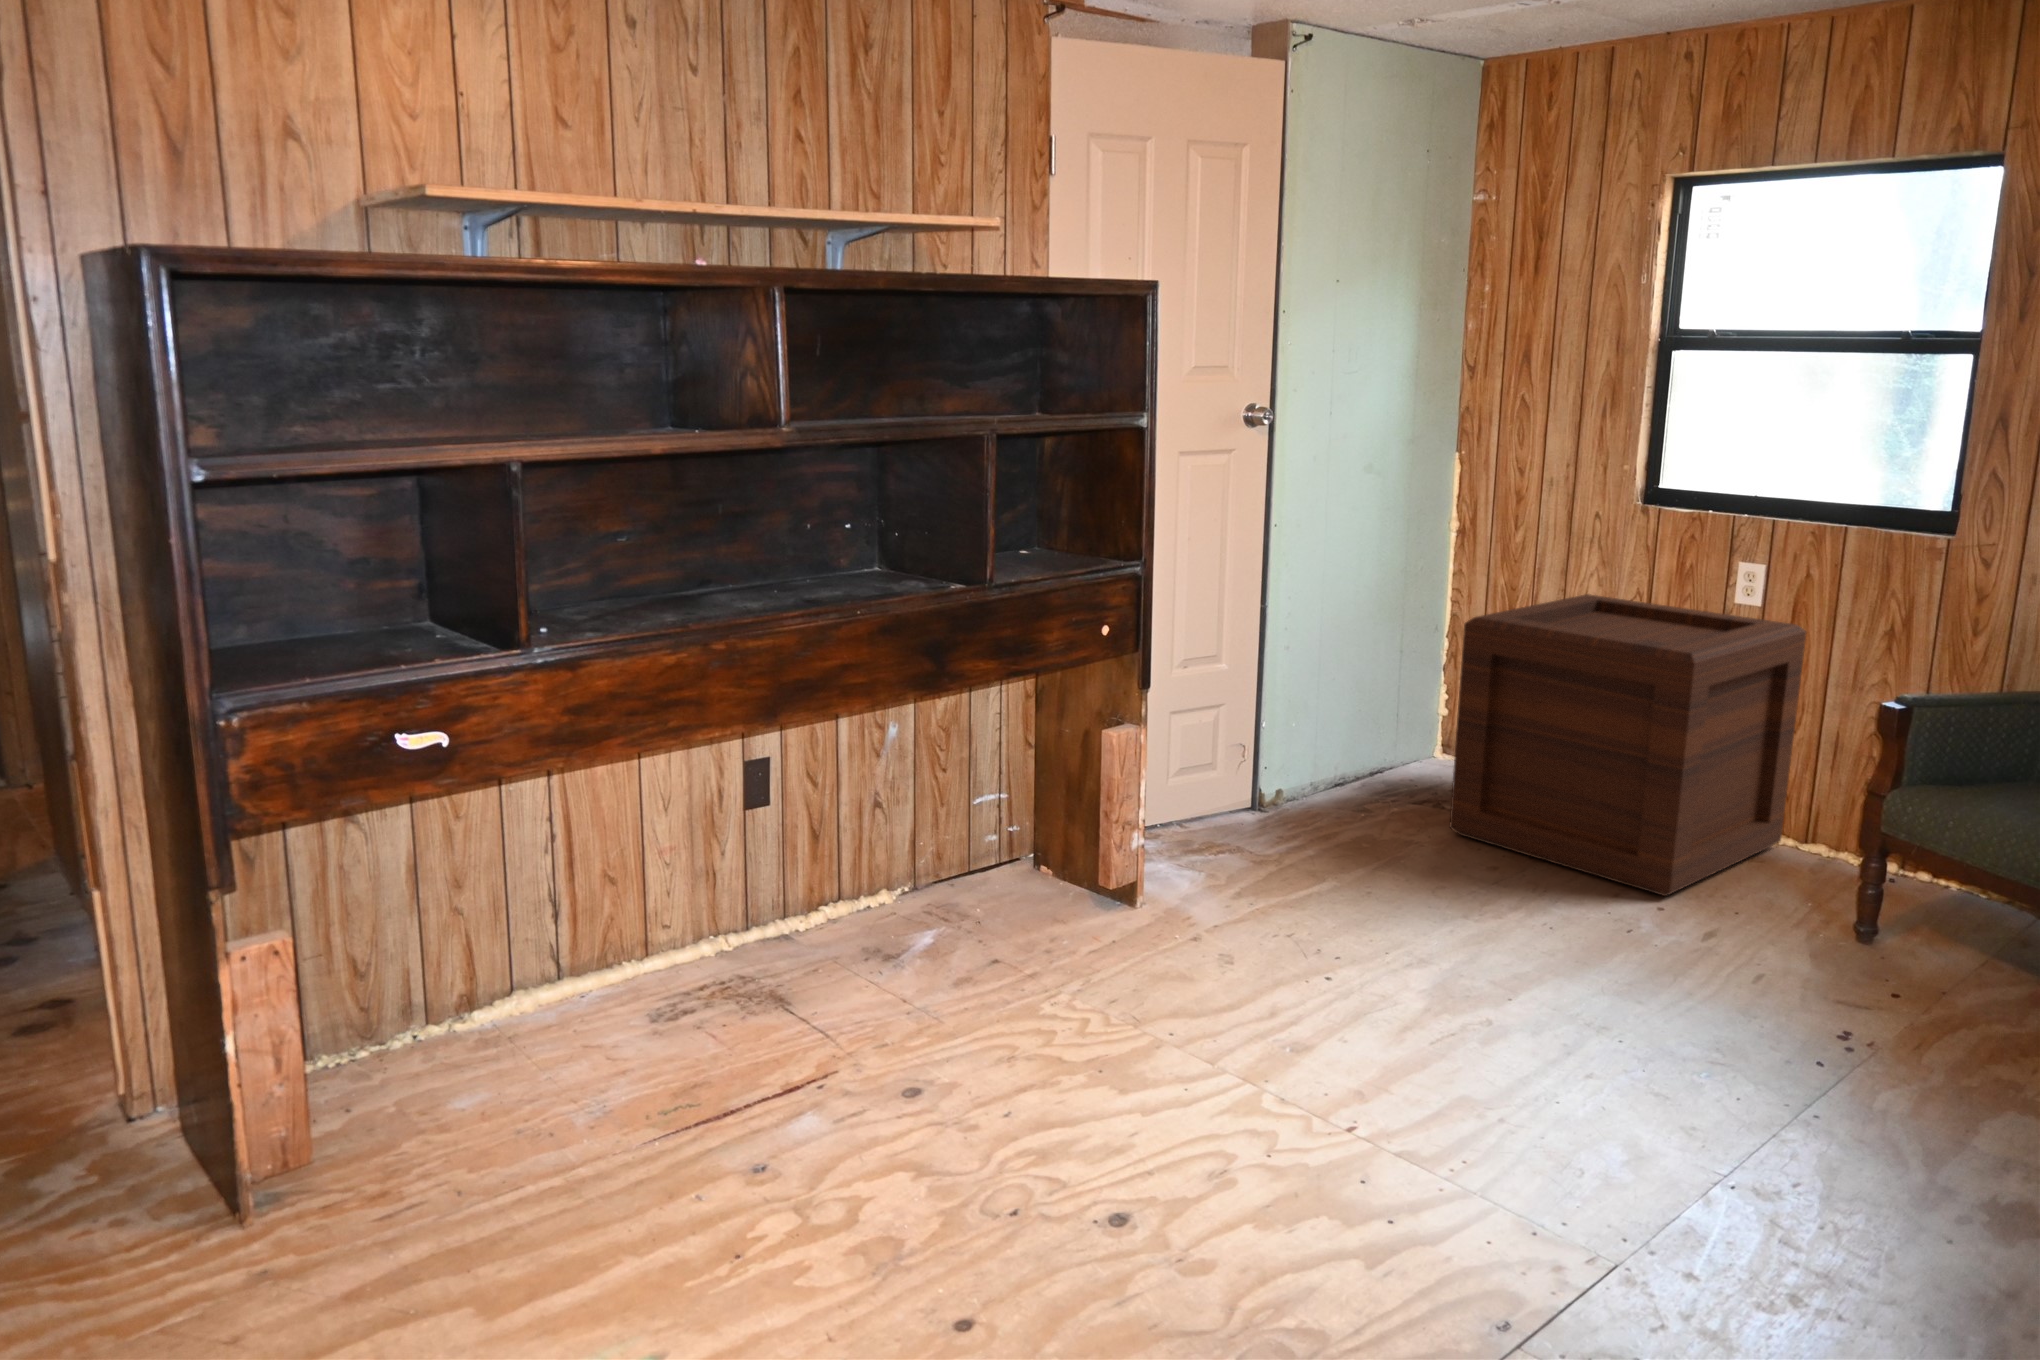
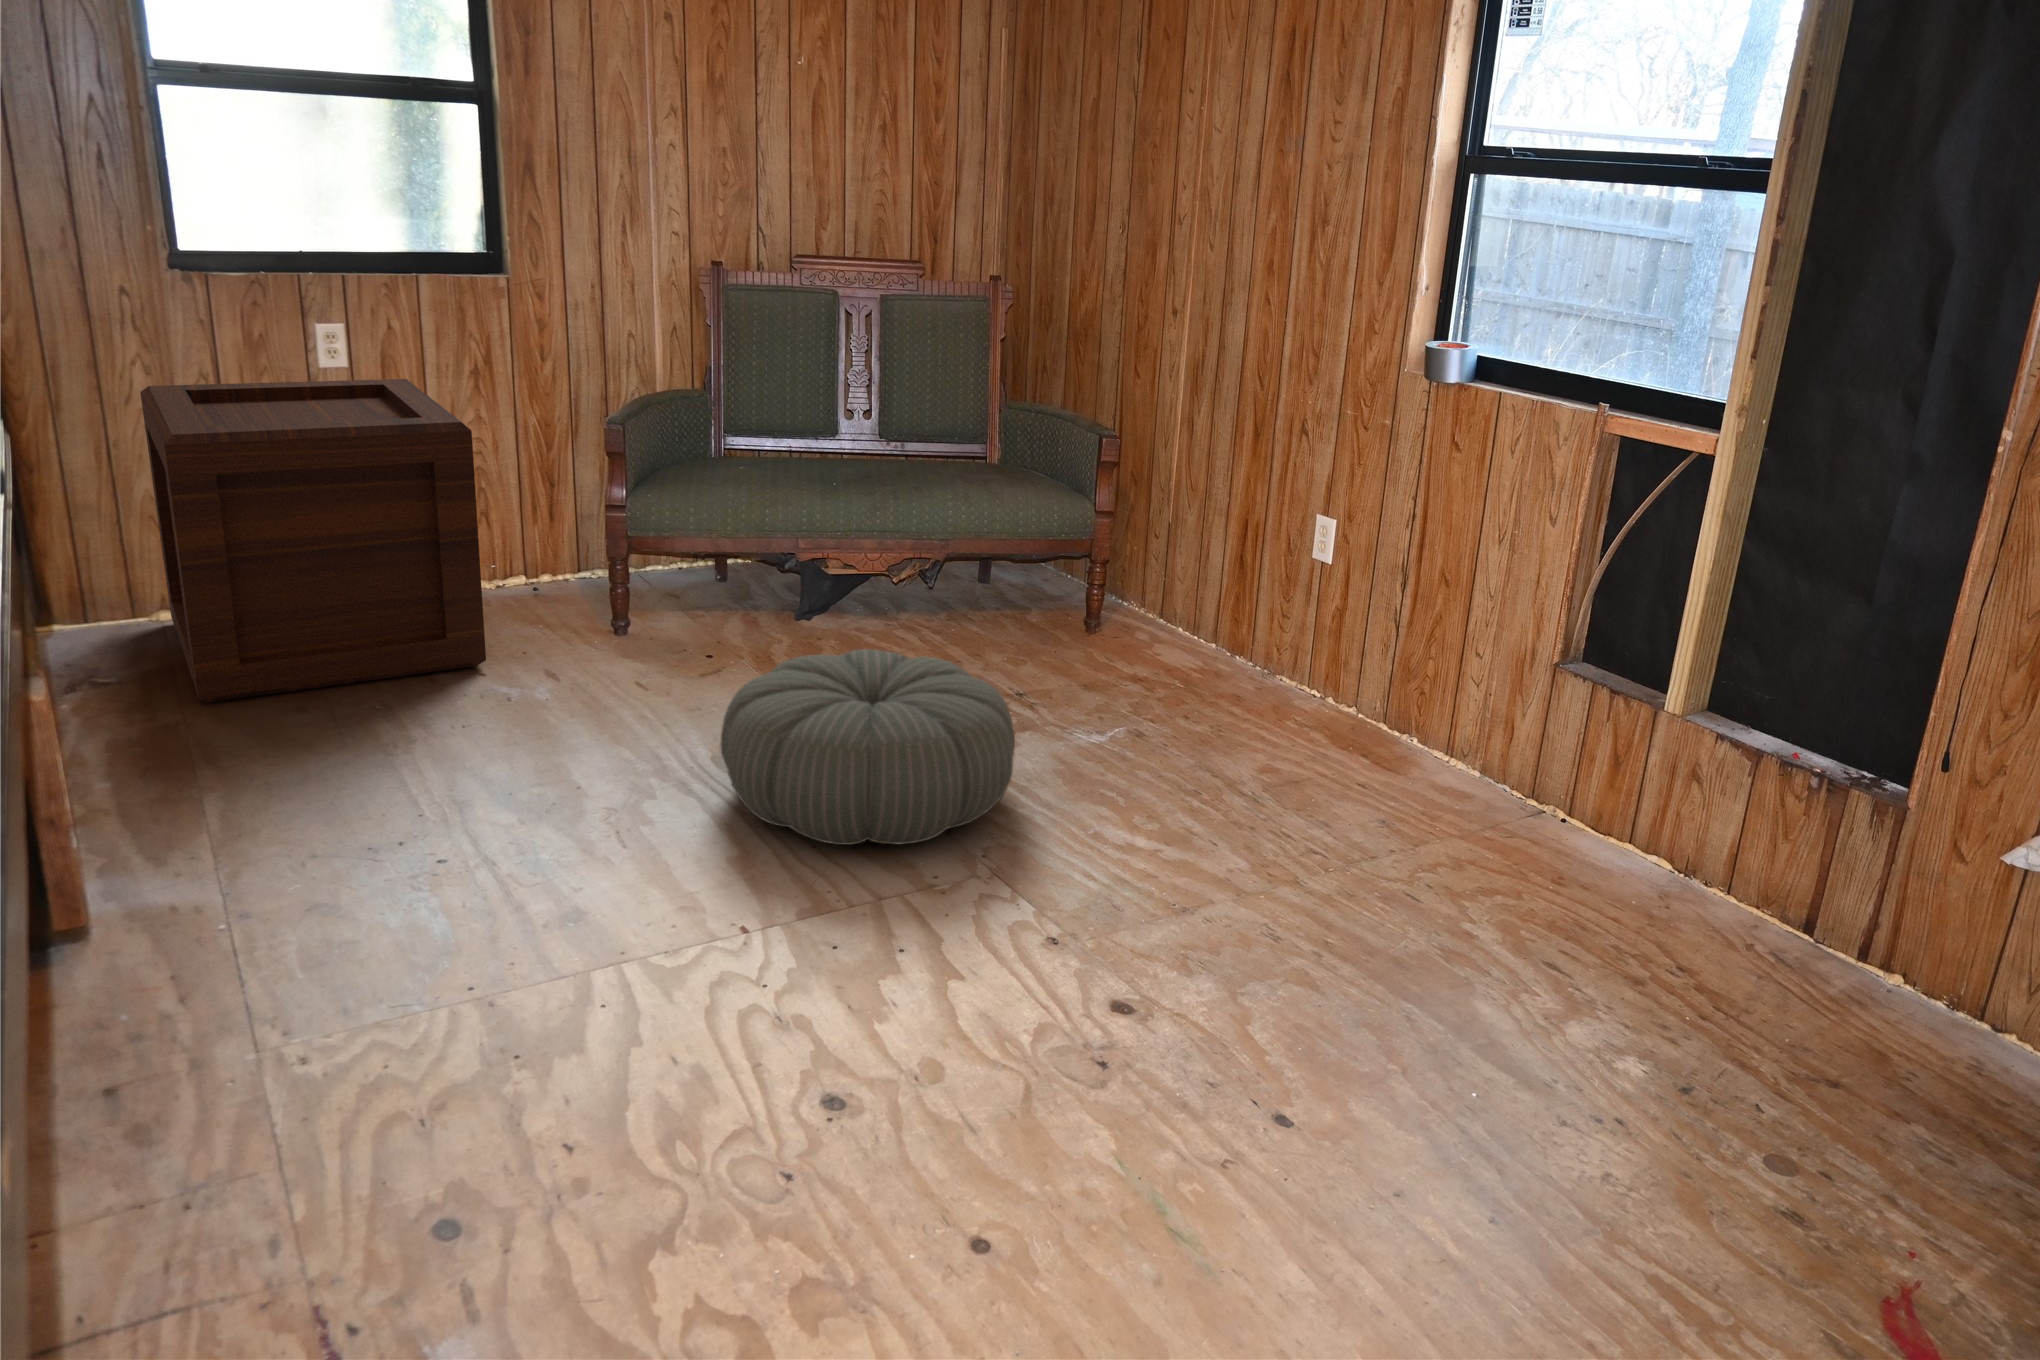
pouf: none [1484,944,1883,1208] -> present [721,649,1015,845]

